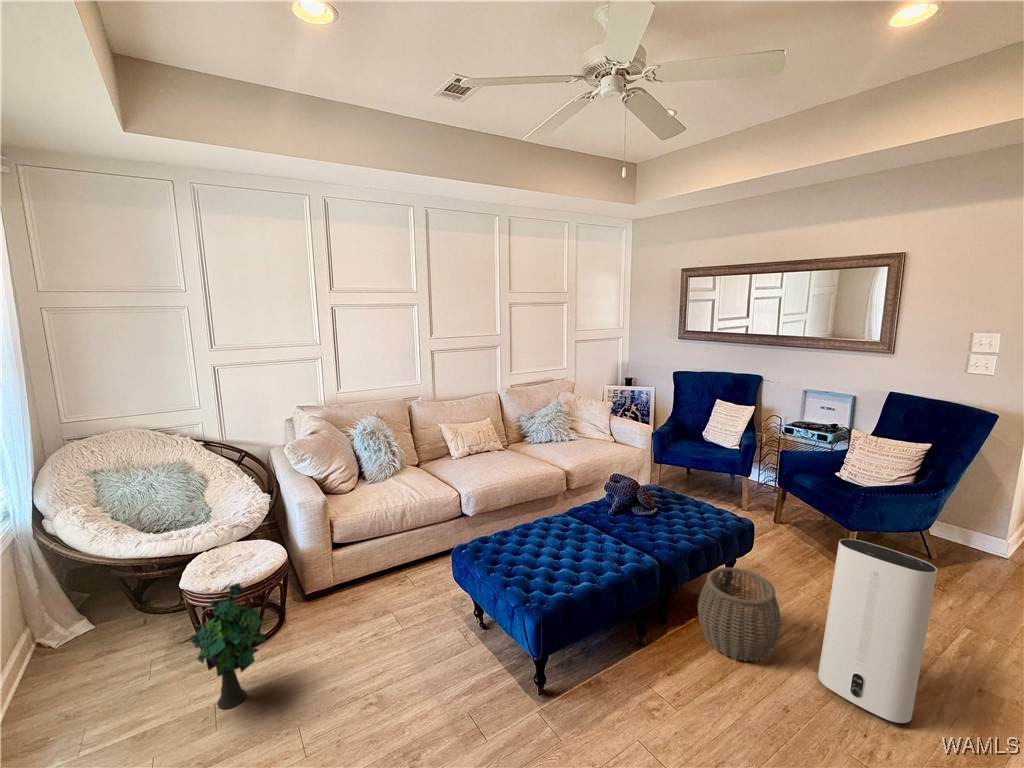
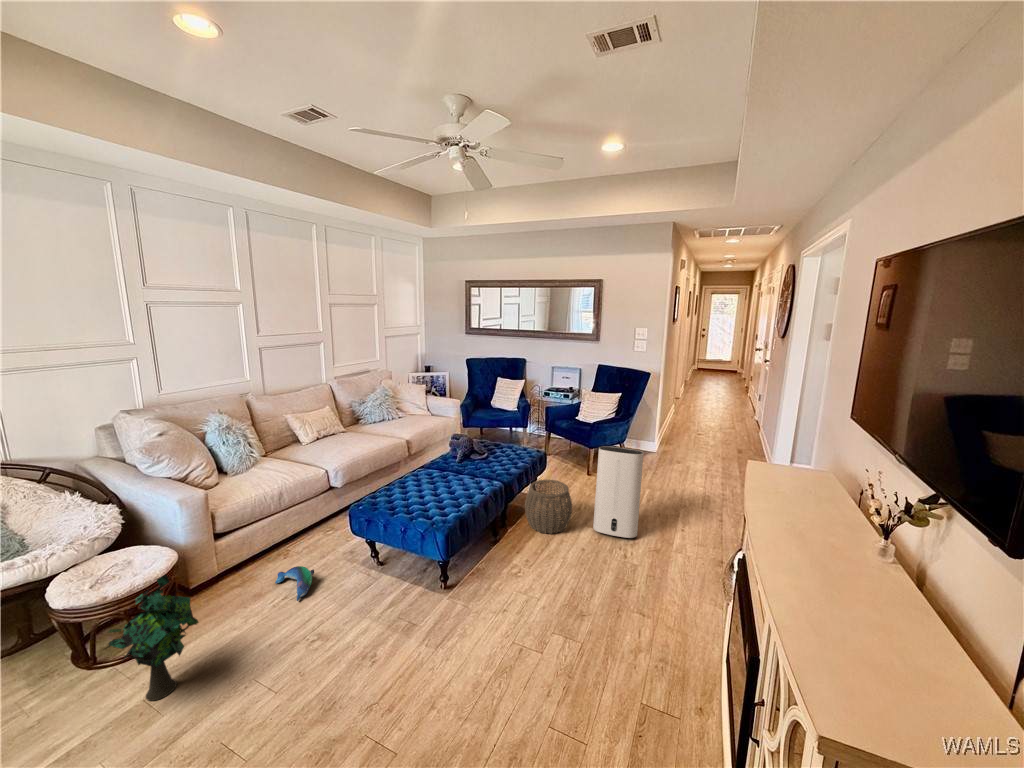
plush toy: none [376,601,410,644] -> present [275,566,314,601]

